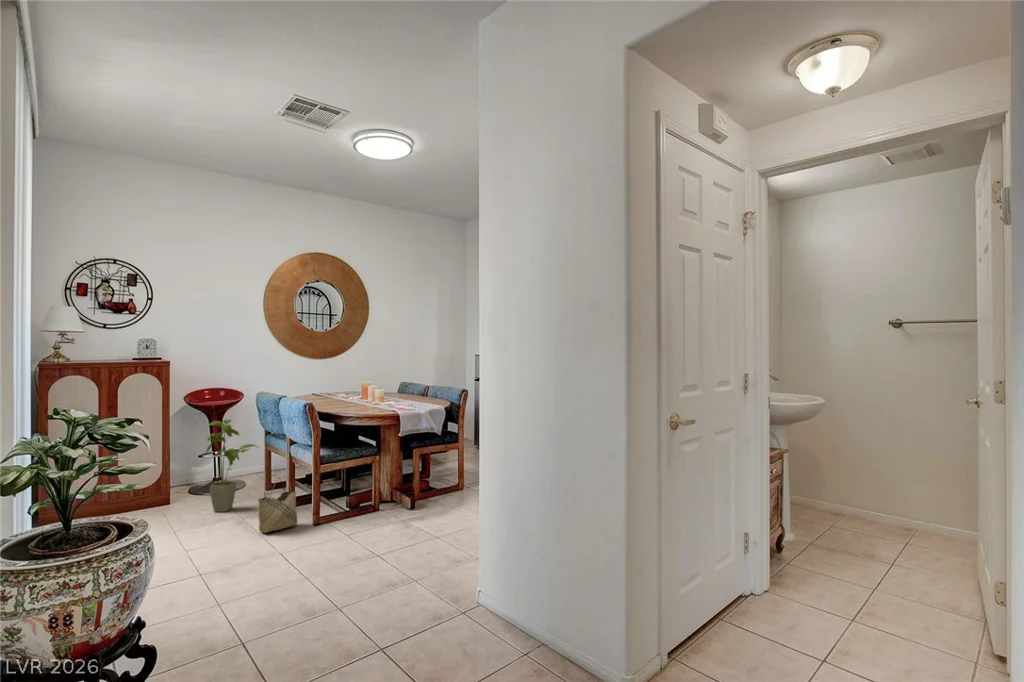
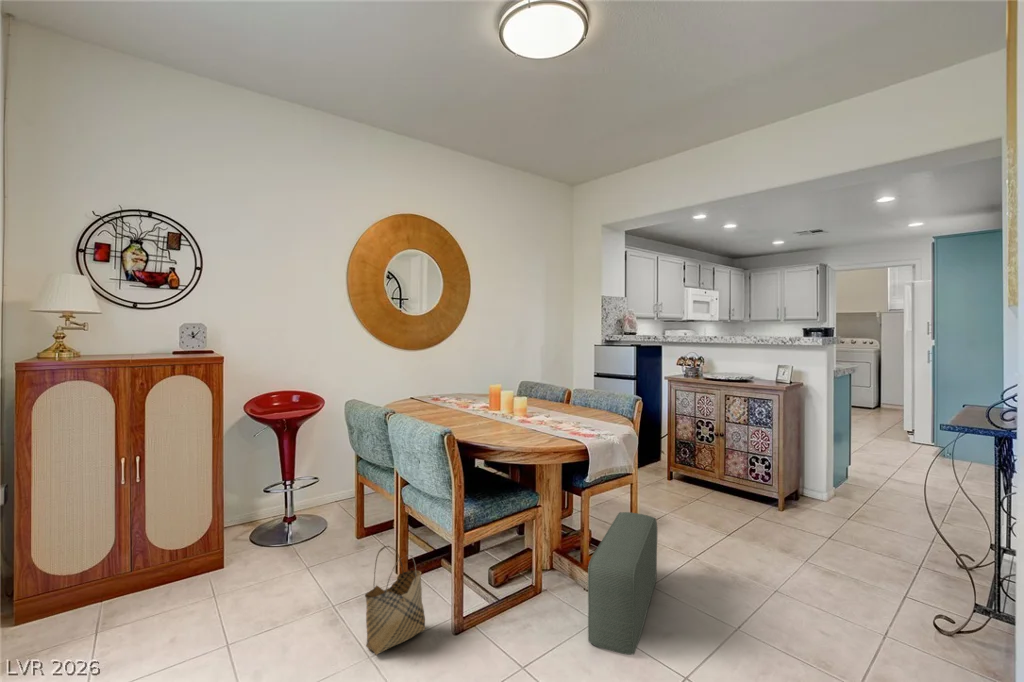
house plant: present [206,419,257,512] -> none [274,446,355,587]
pouf: none [393,462,460,531] -> present [588,512,657,655]

